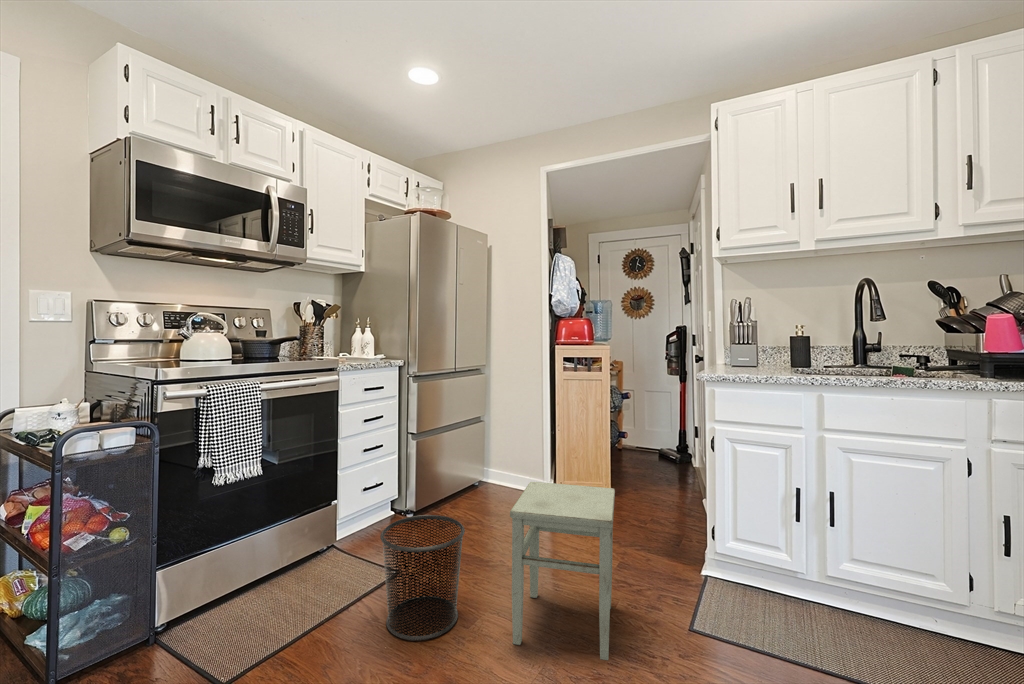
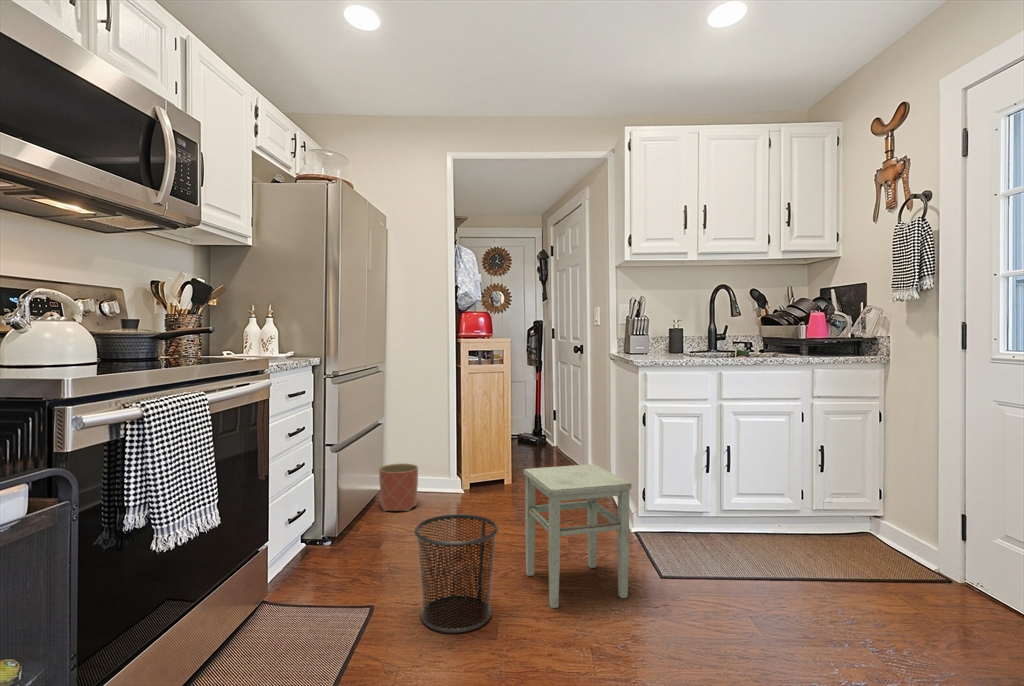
planter: none [482,457,516,502] -> present [379,463,418,511]

